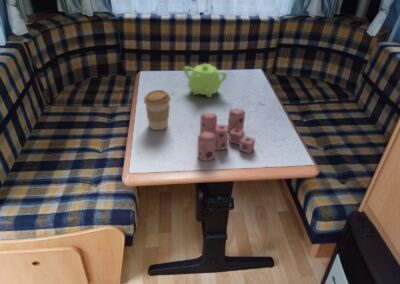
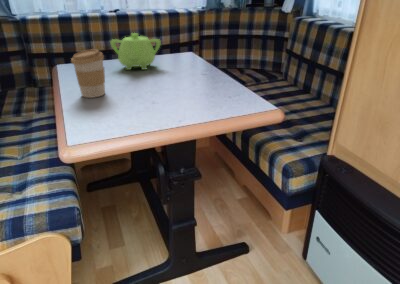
candle: present [198,108,255,161] -> none [144,61,211,111]

